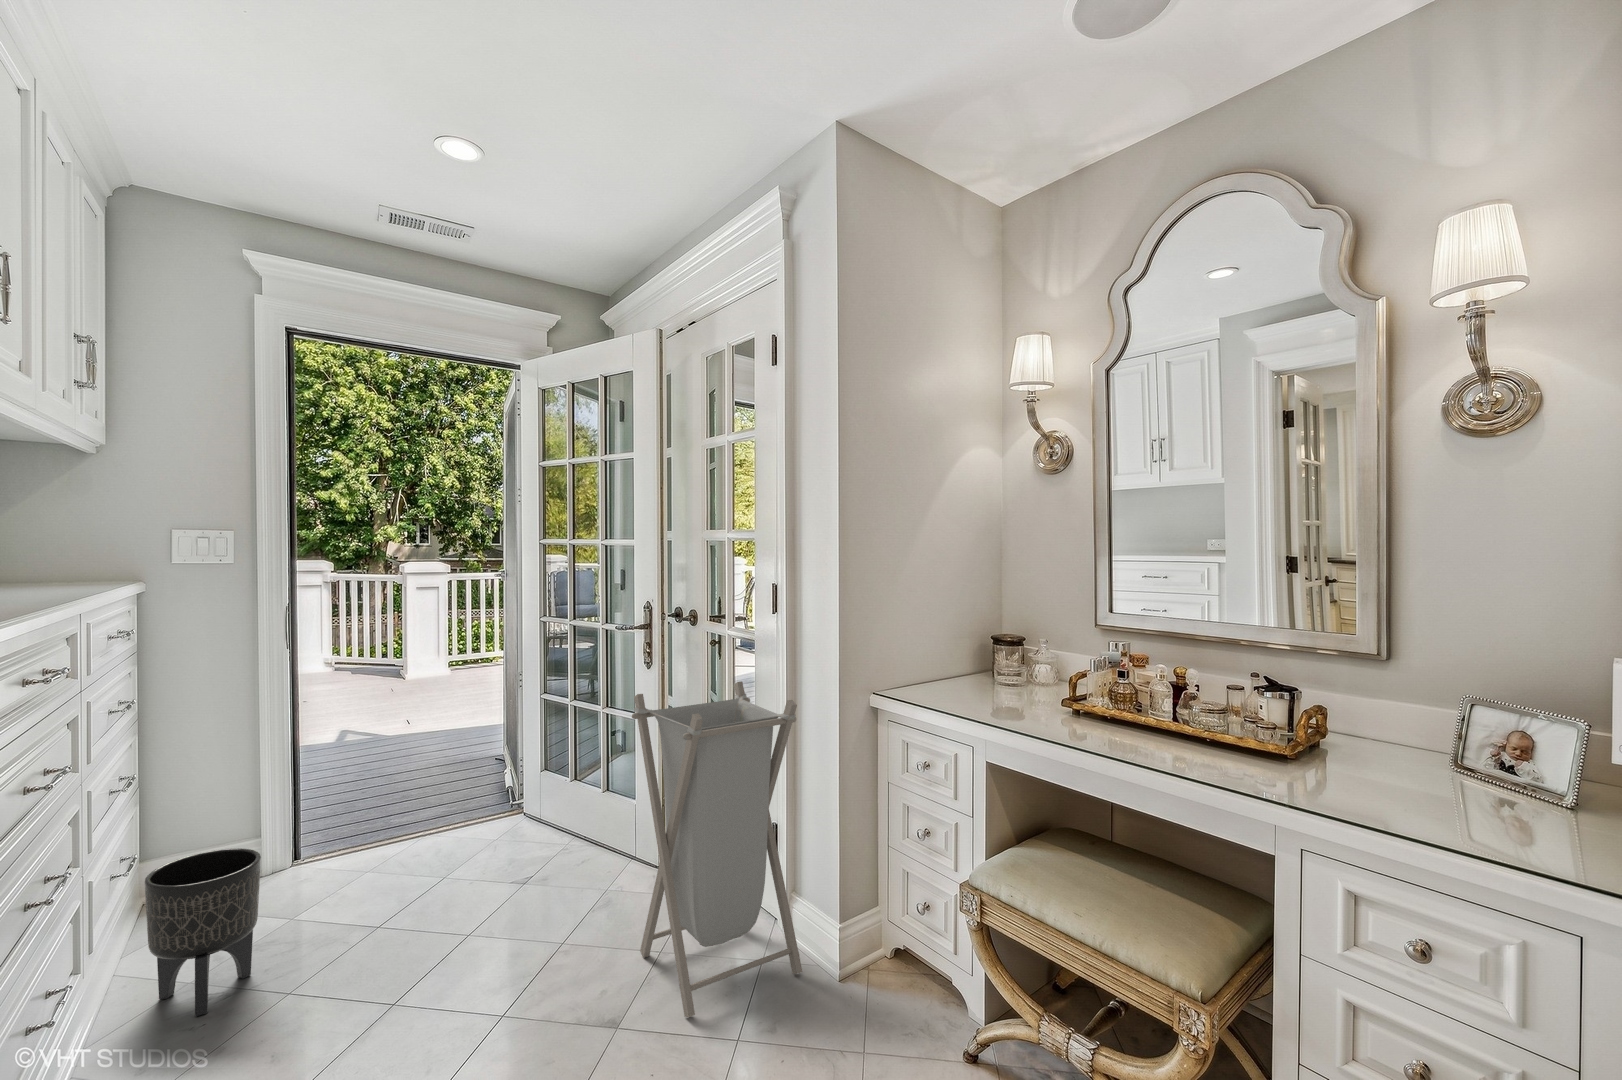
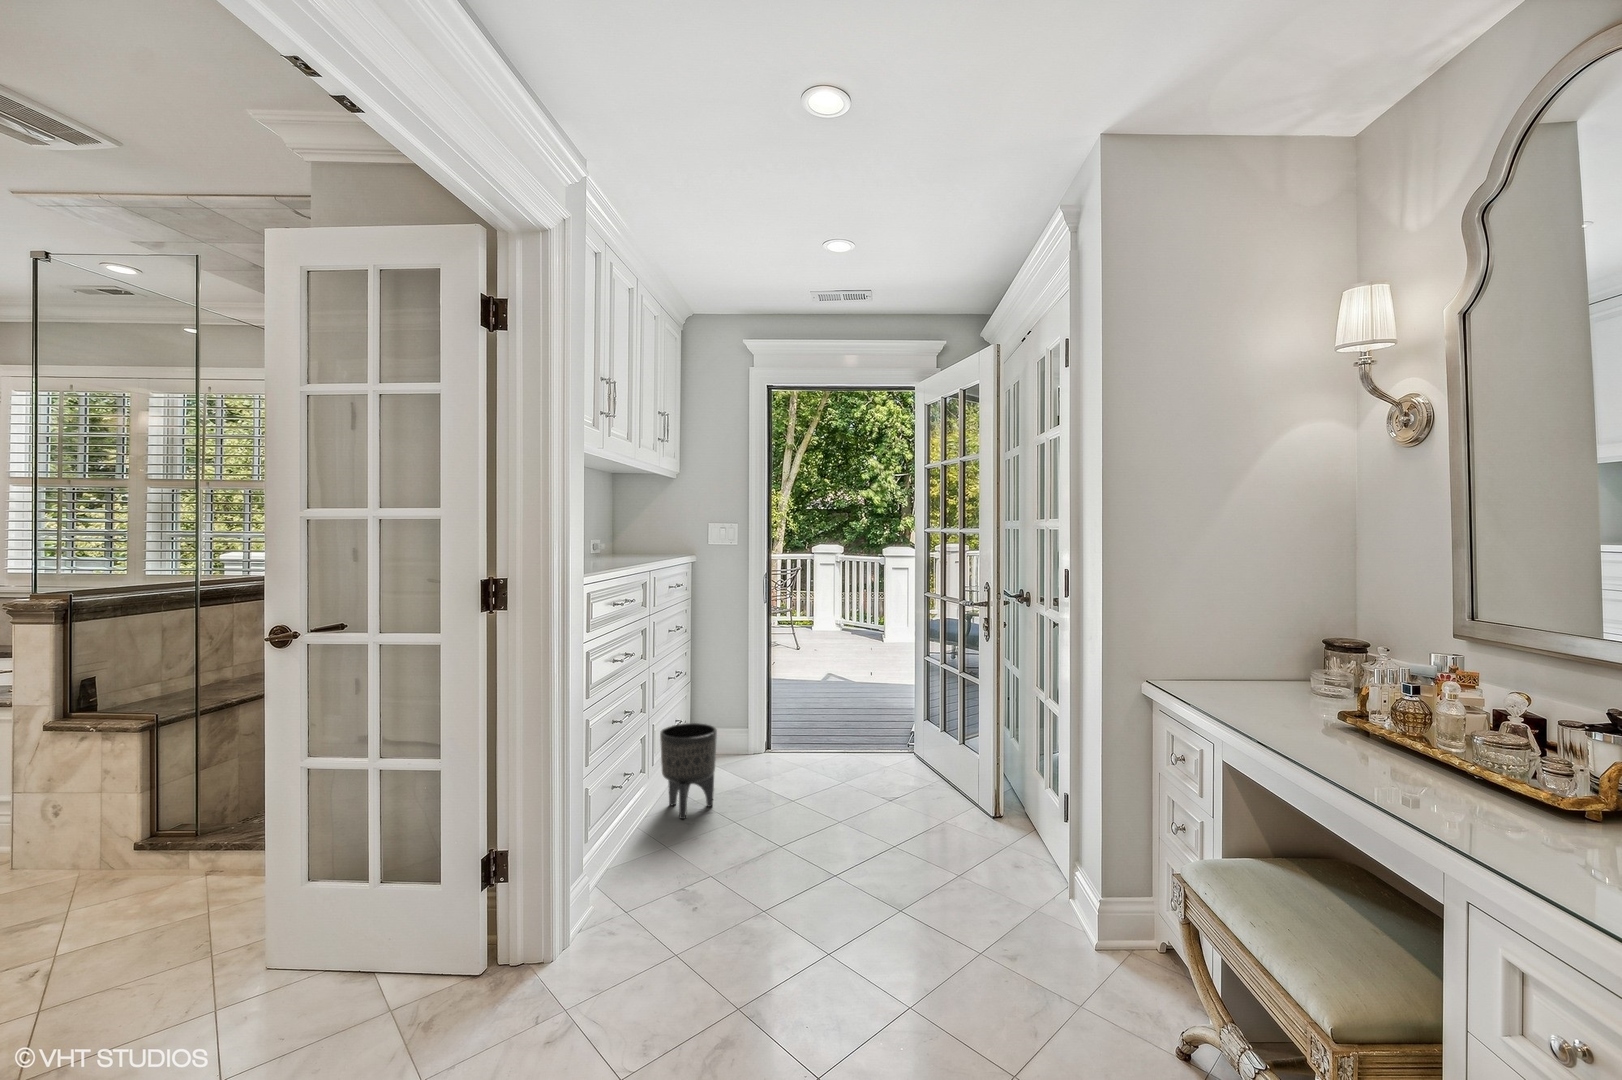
laundry hamper: present [632,681,803,1017] -> none [932,656,1066,928]

